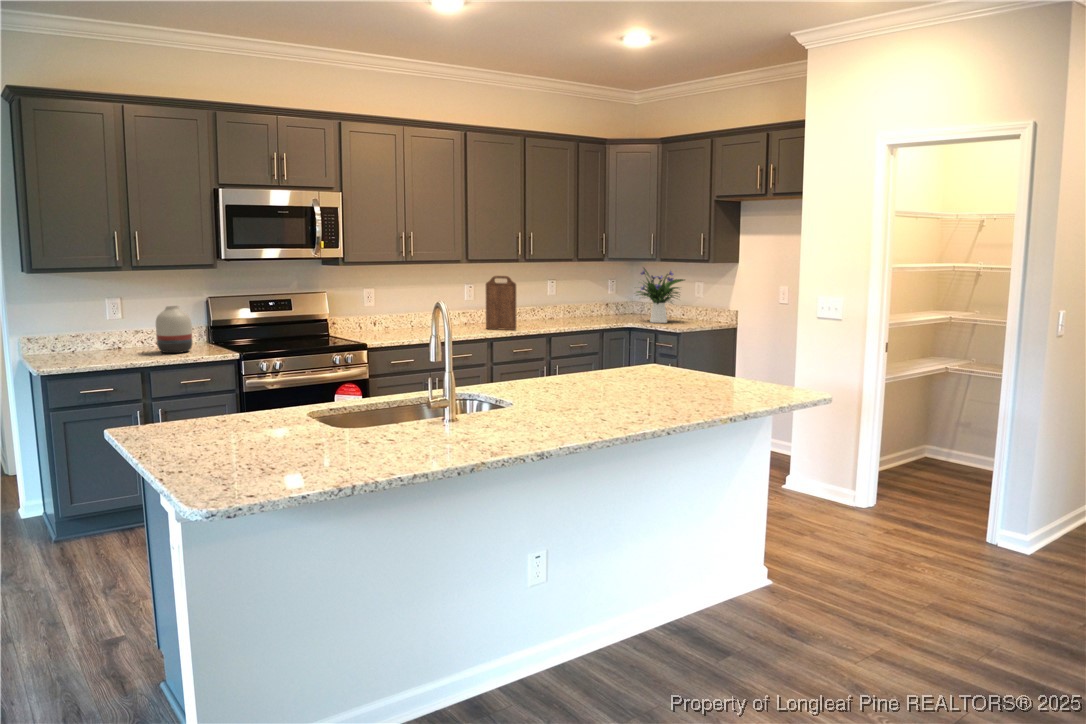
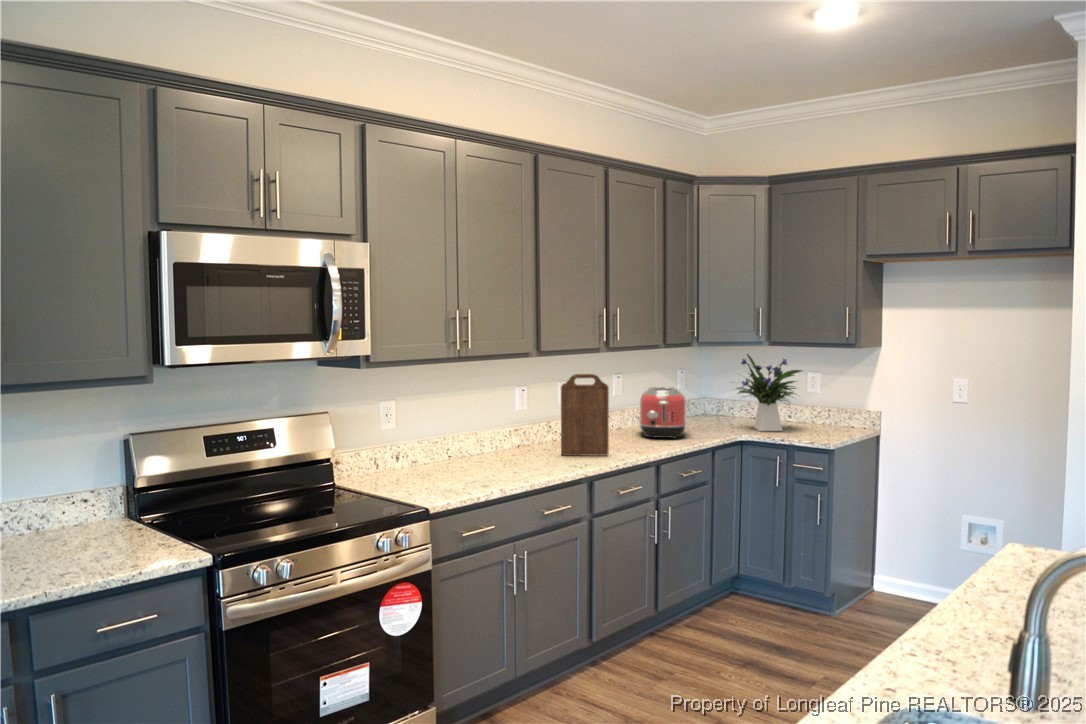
toaster: none [558,289,593,324] -> present [639,387,686,438]
vase: present [156,306,192,353] -> none [32,460,108,558]

